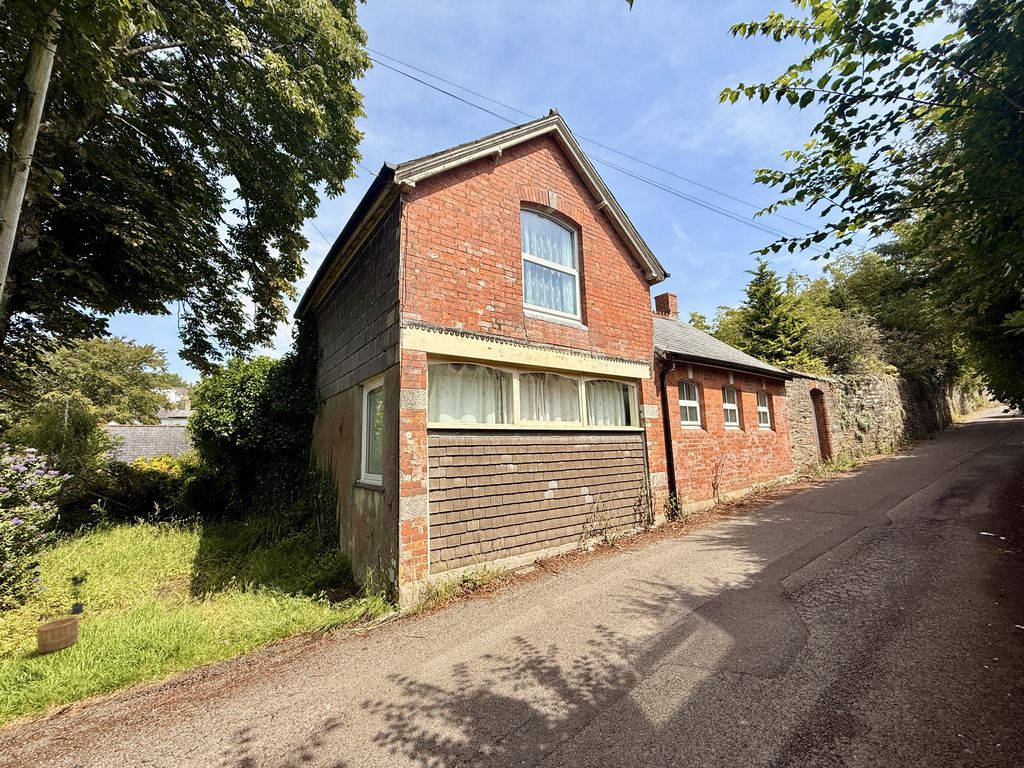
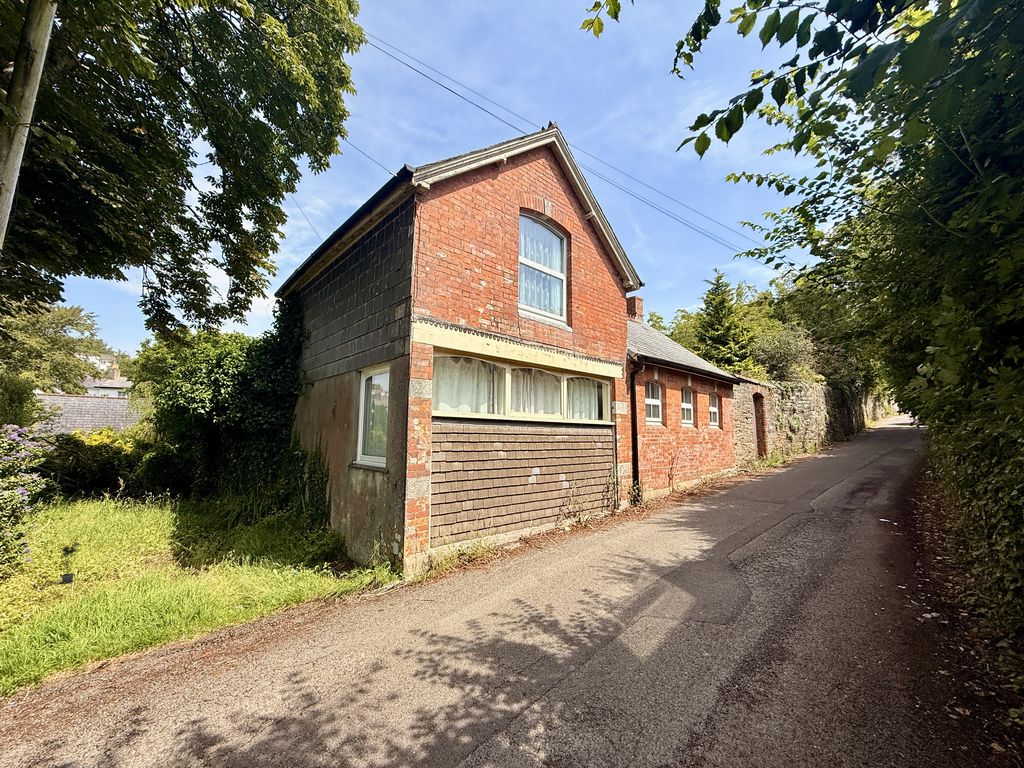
wooden bucket: present [37,617,79,653] -> none [52,583,92,616]

